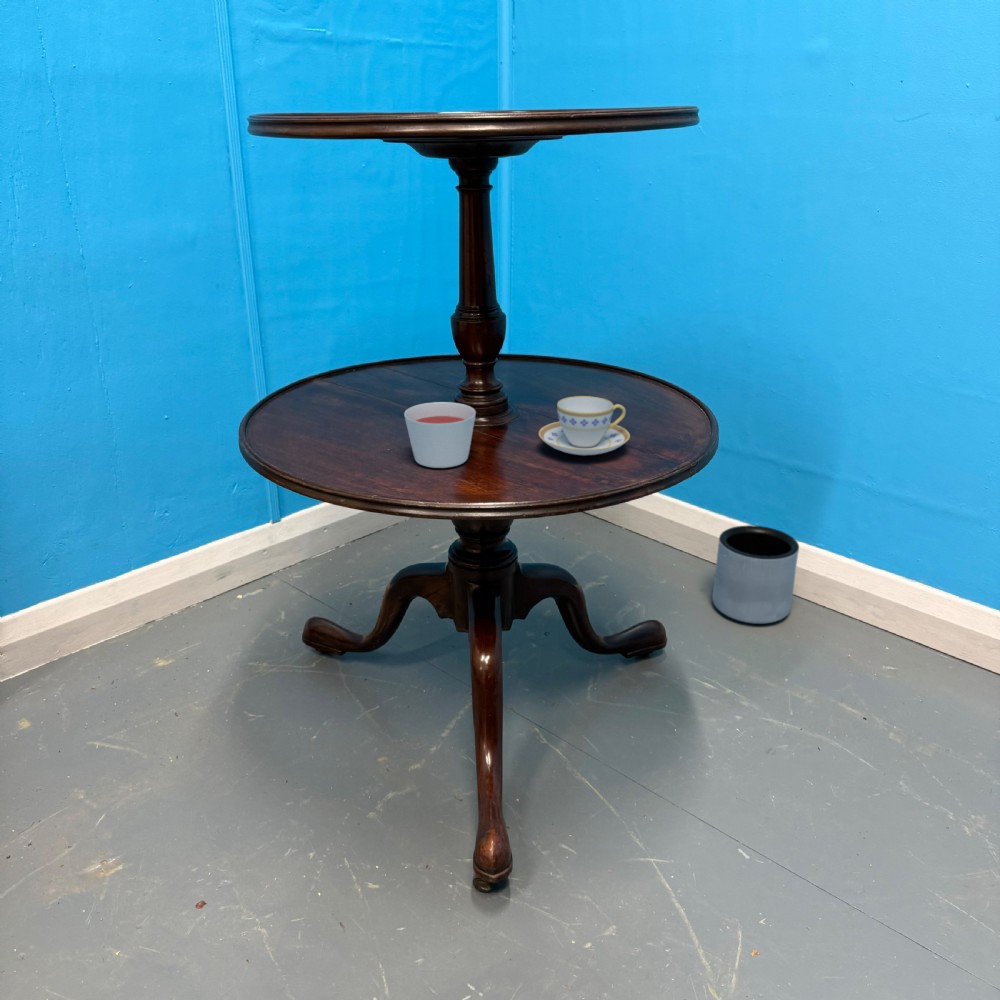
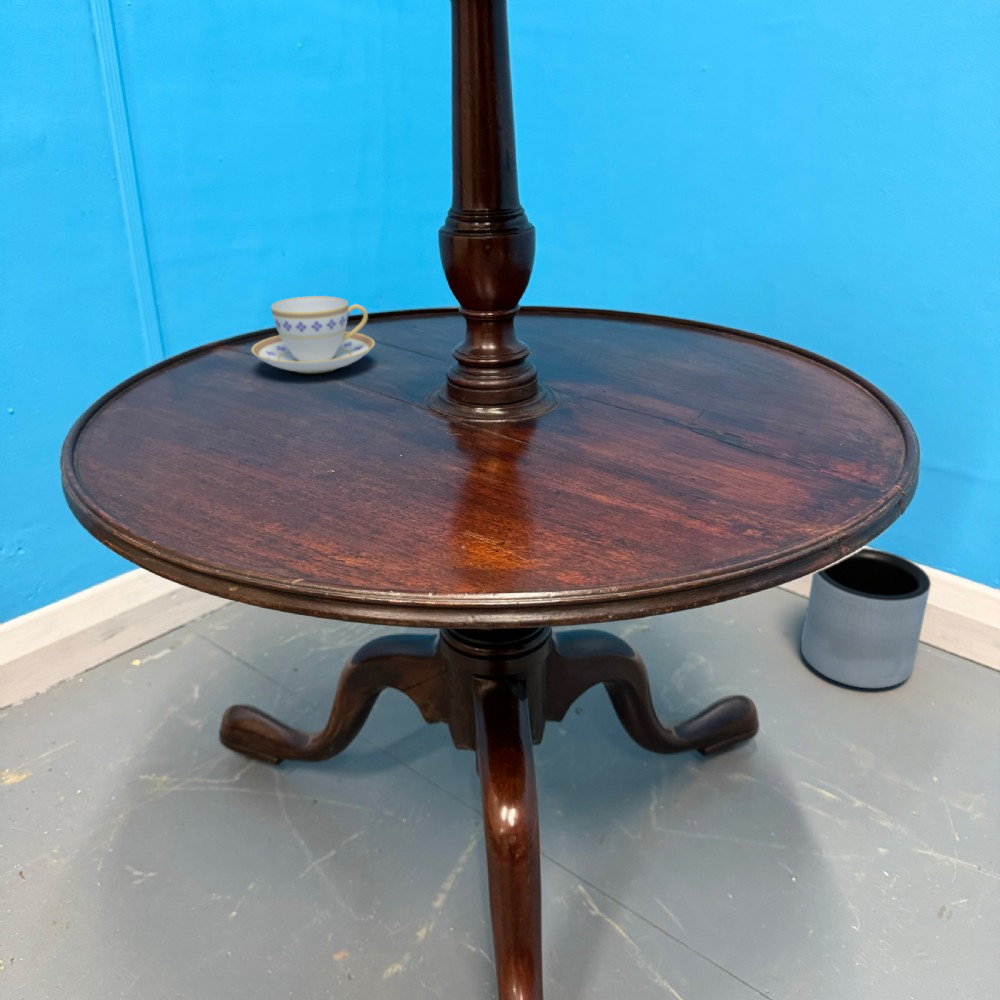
teacup: present [539,396,630,456] -> present [251,296,375,373]
candle: present [404,402,476,468] -> none [357,382,495,509]

